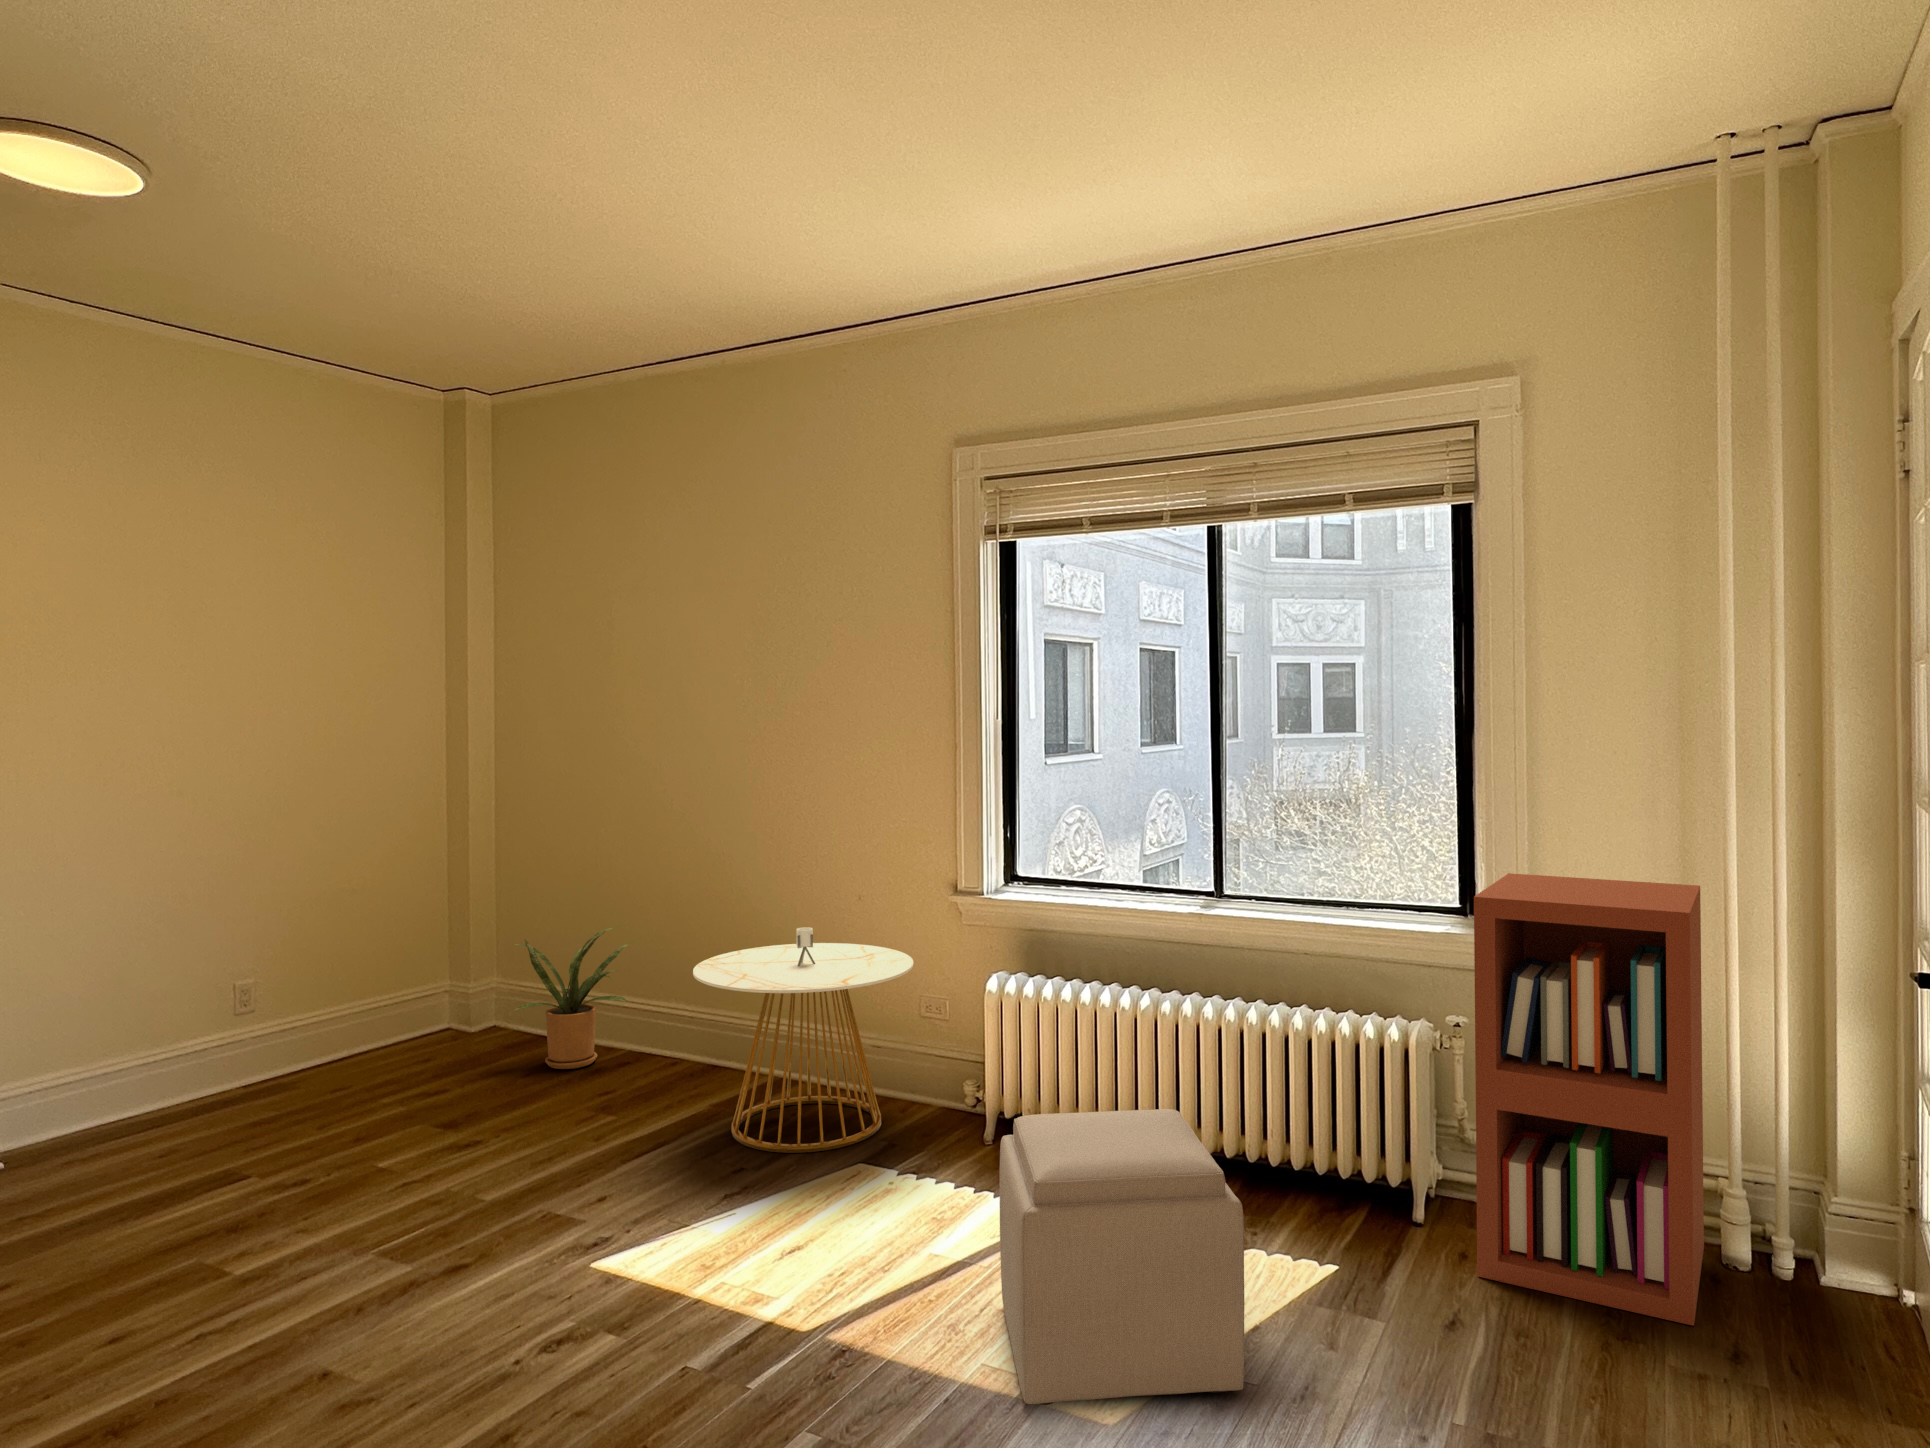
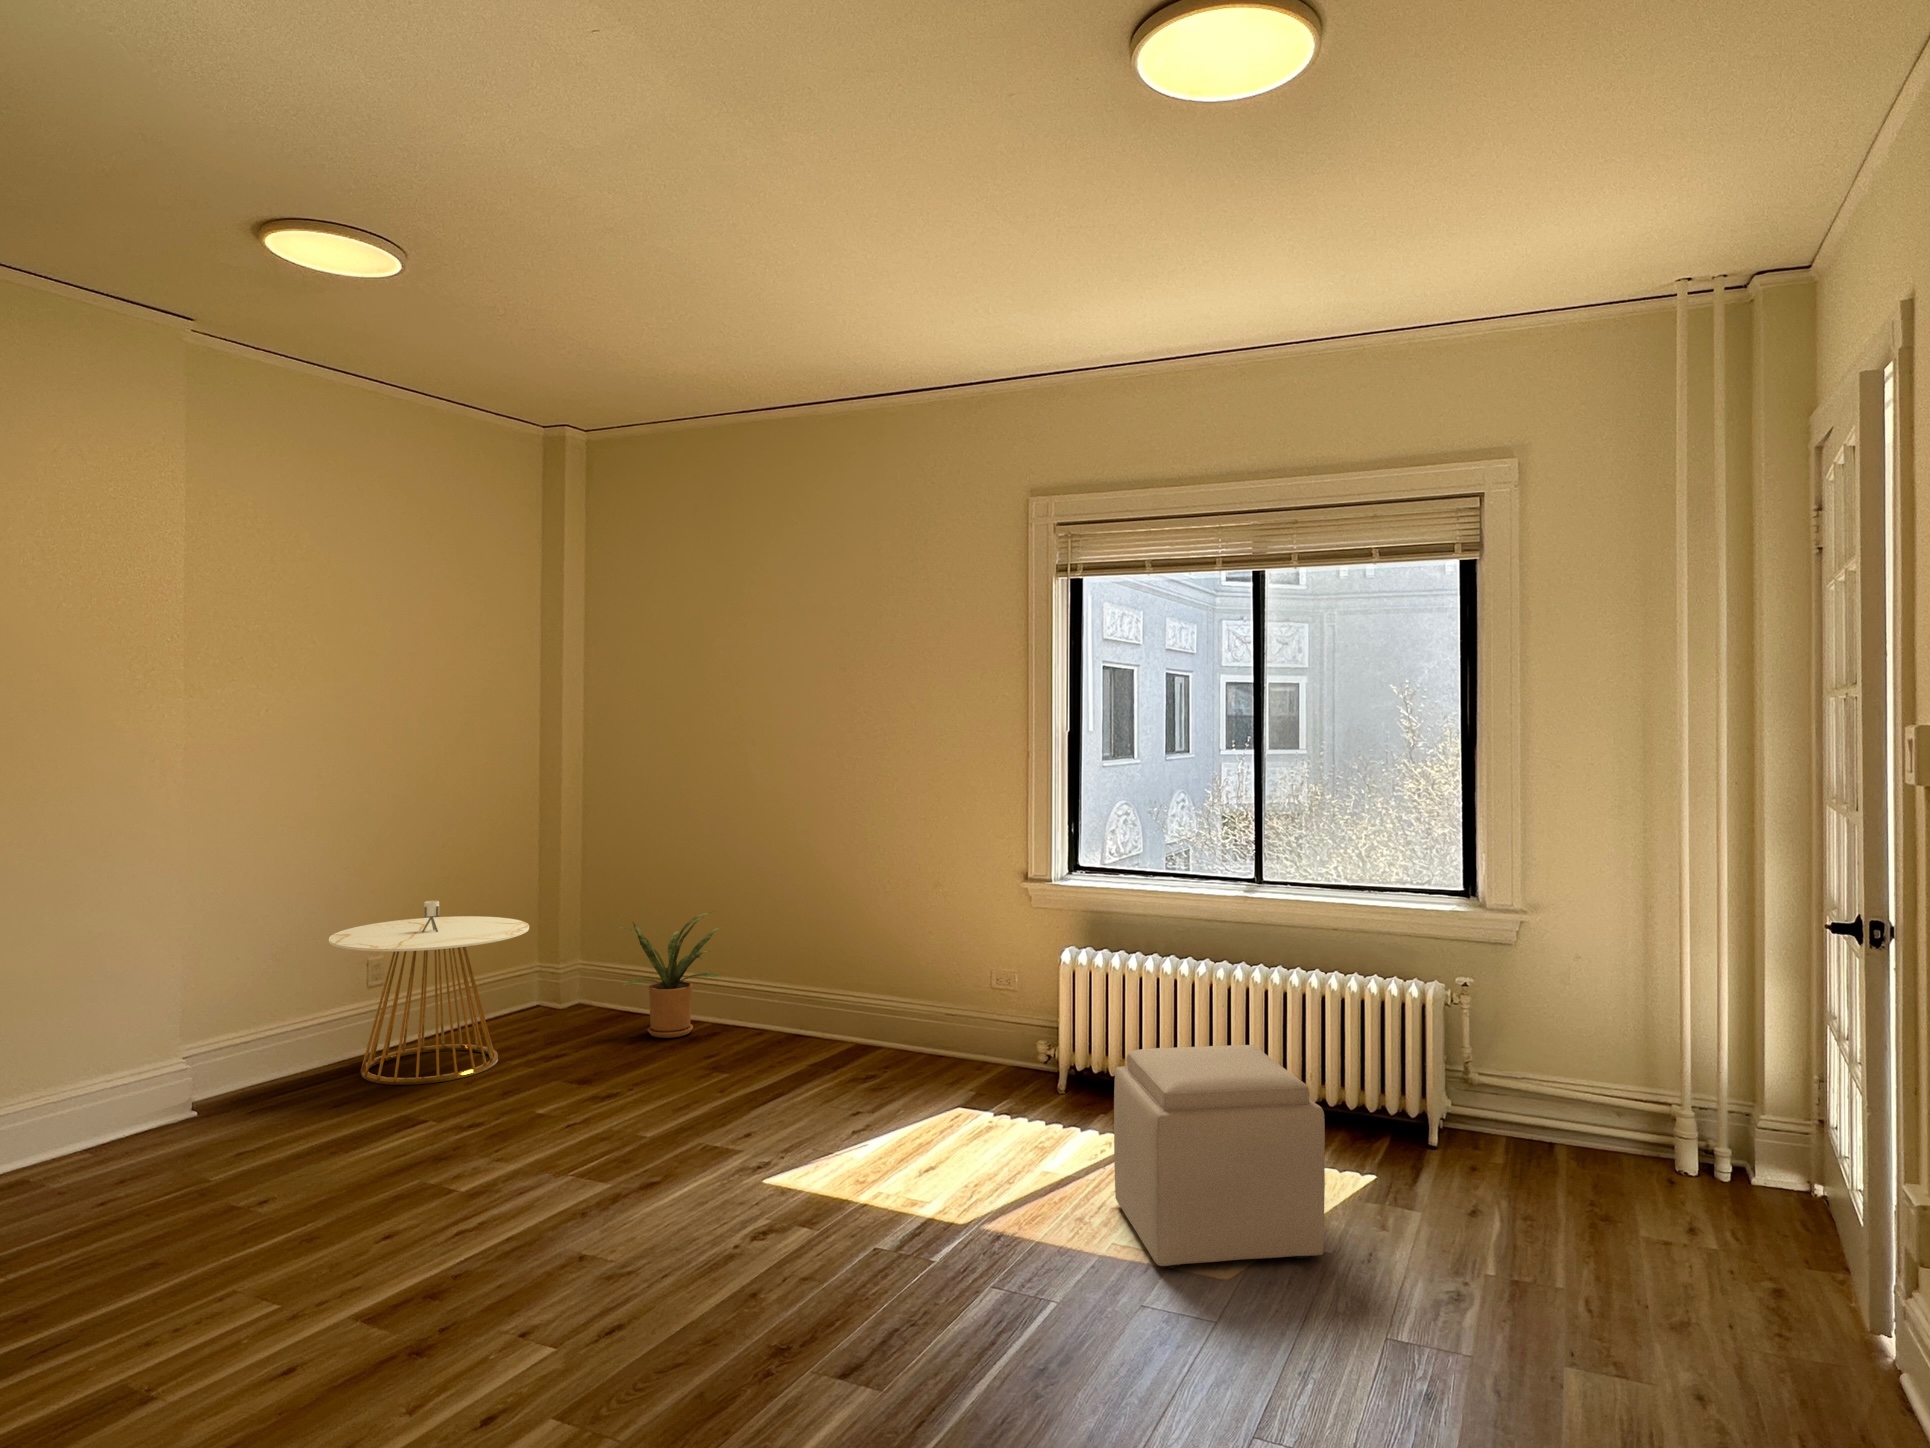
bookshelf: present [1474,873,1704,1326] -> none [1486,861,1660,1212]
side table: present [693,927,913,1153] -> present [329,901,529,1085]

